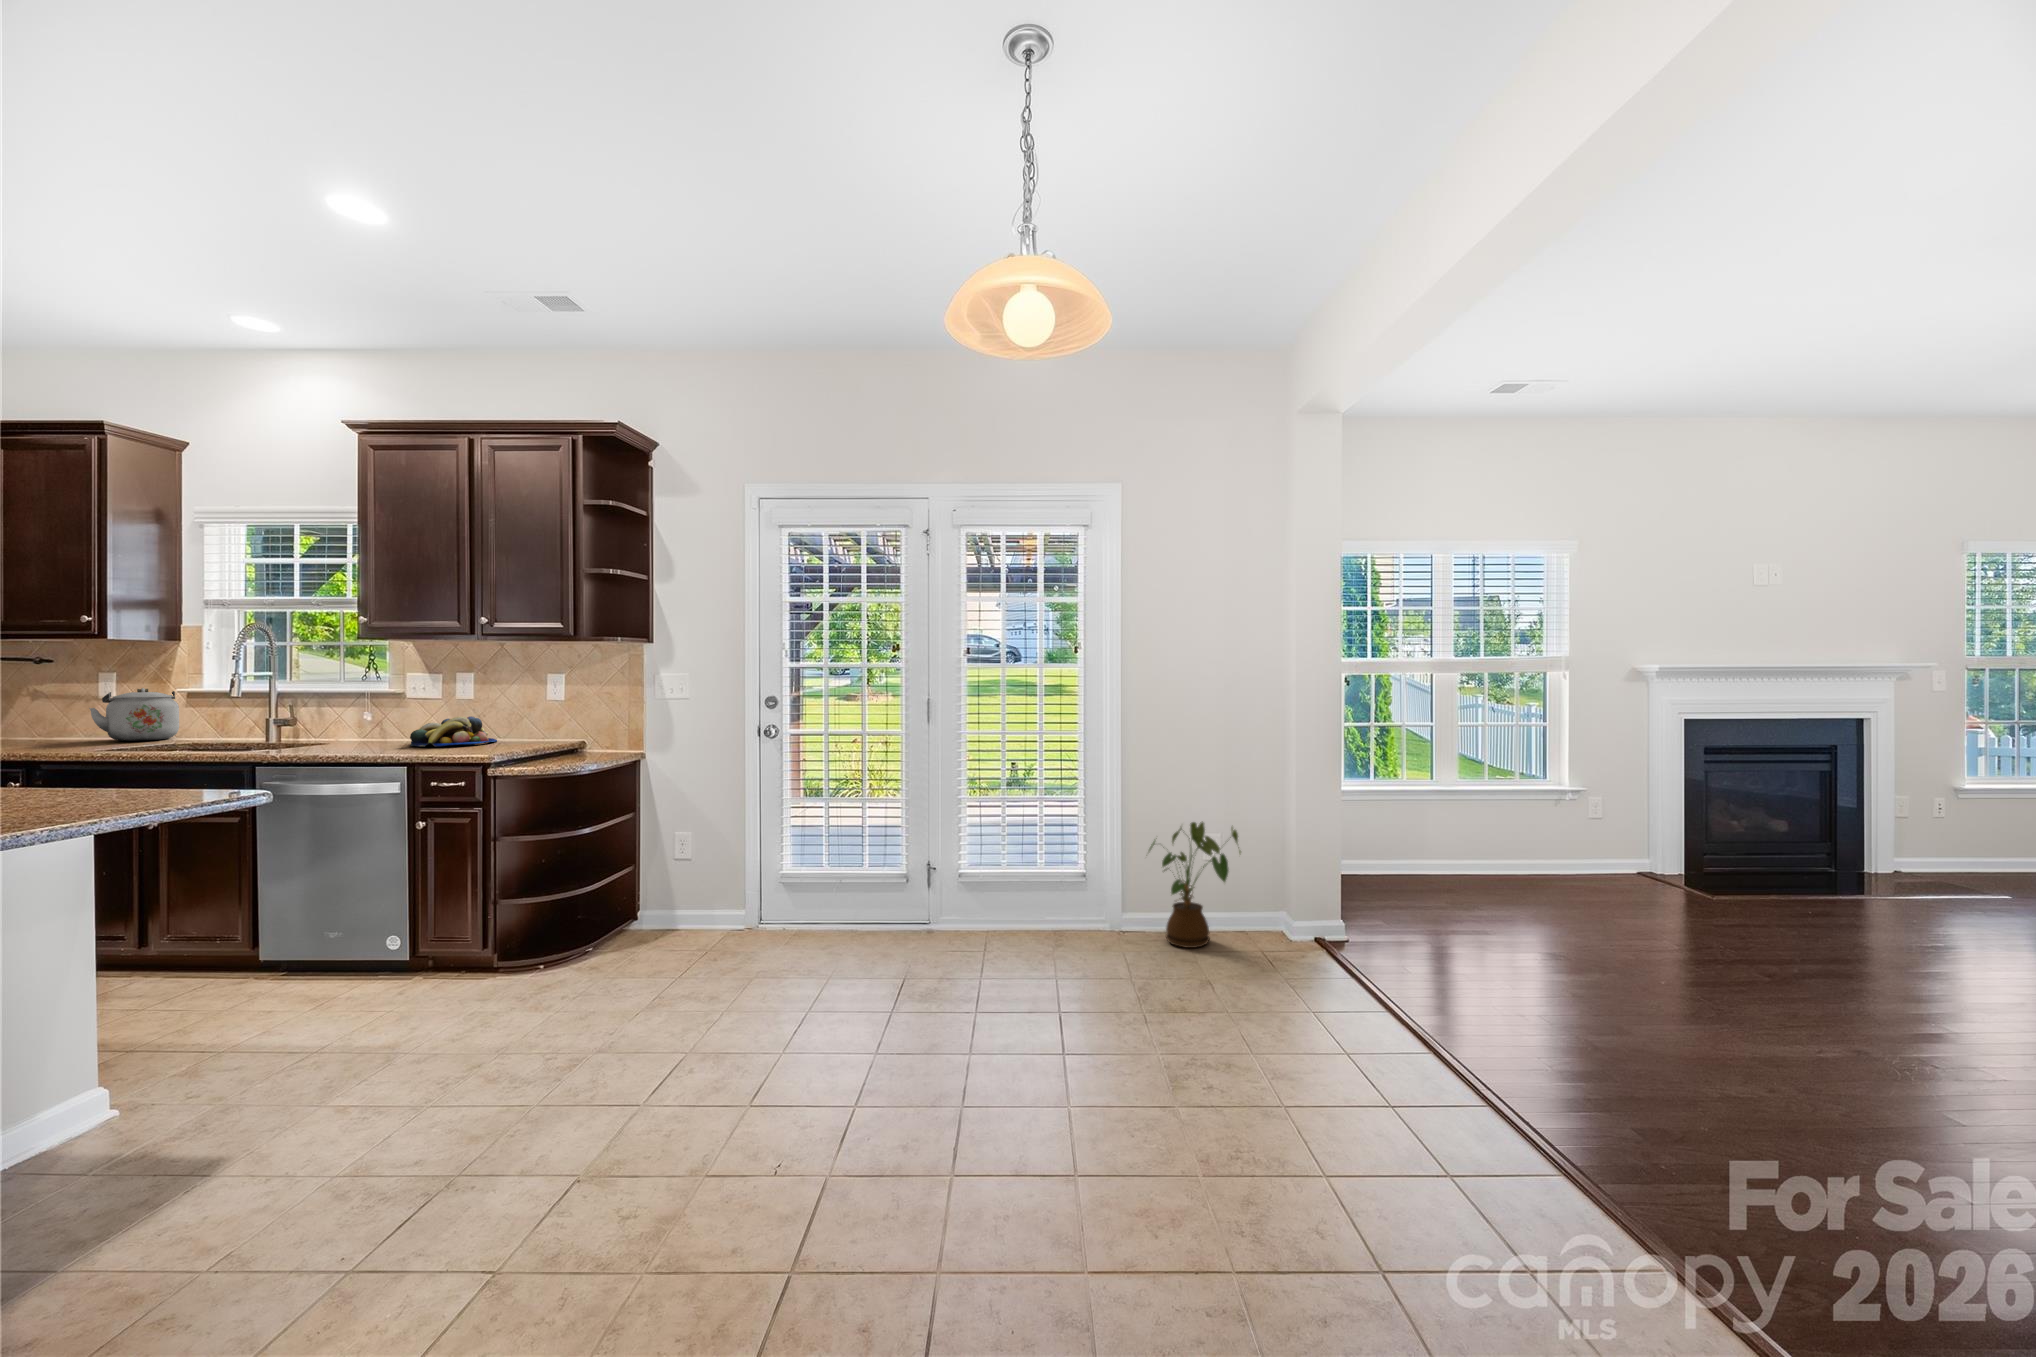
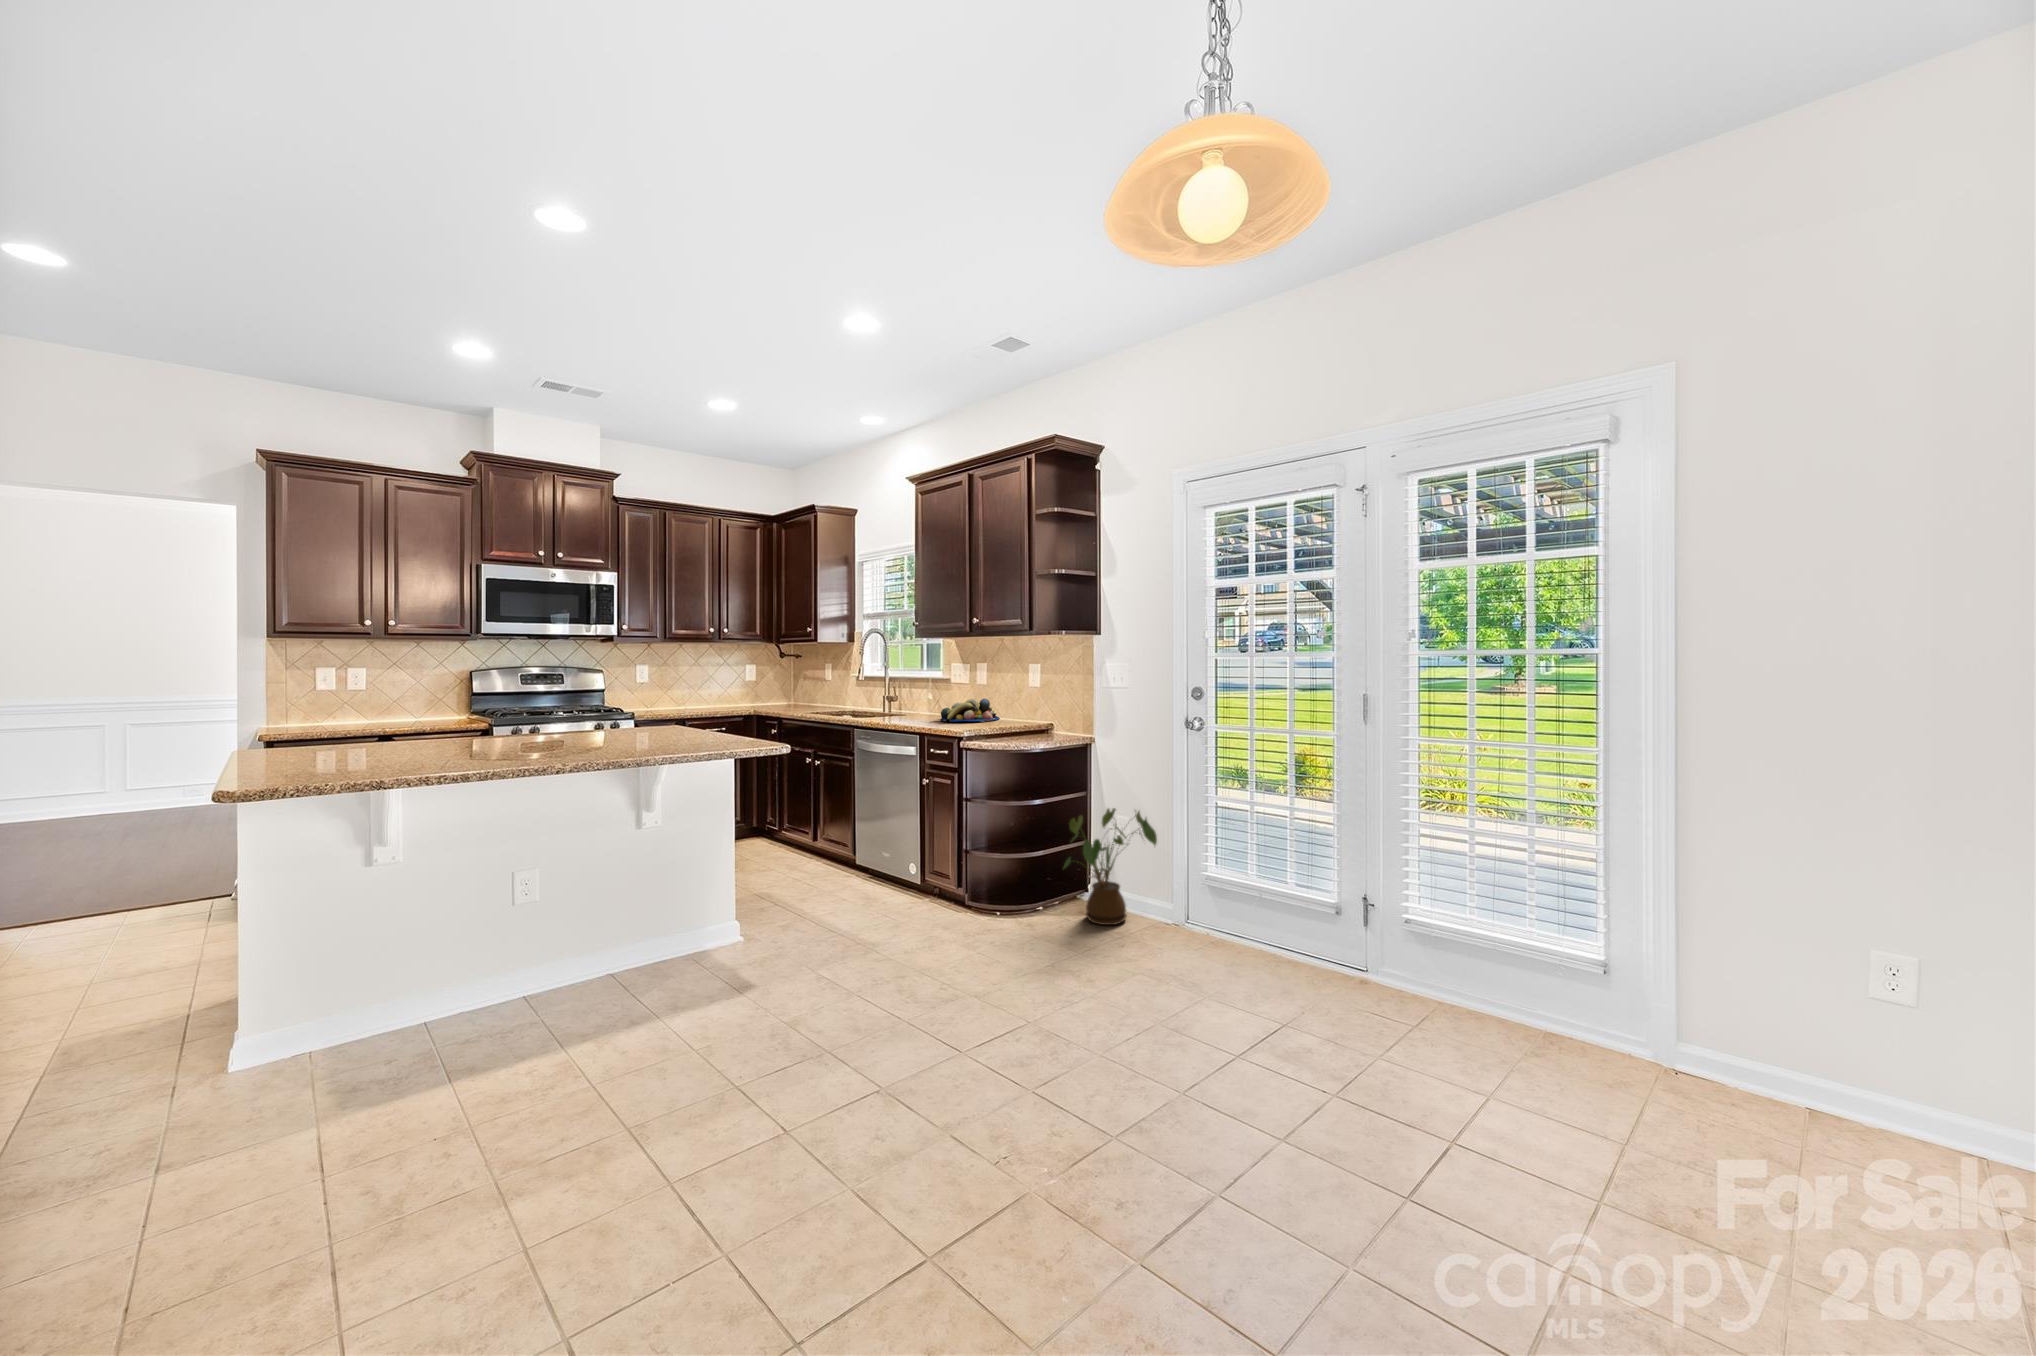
kettle: present [89,688,179,741] -> none [814,673,856,707]
house plant: present [1149,822,1241,948] -> present [1064,808,1157,925]

